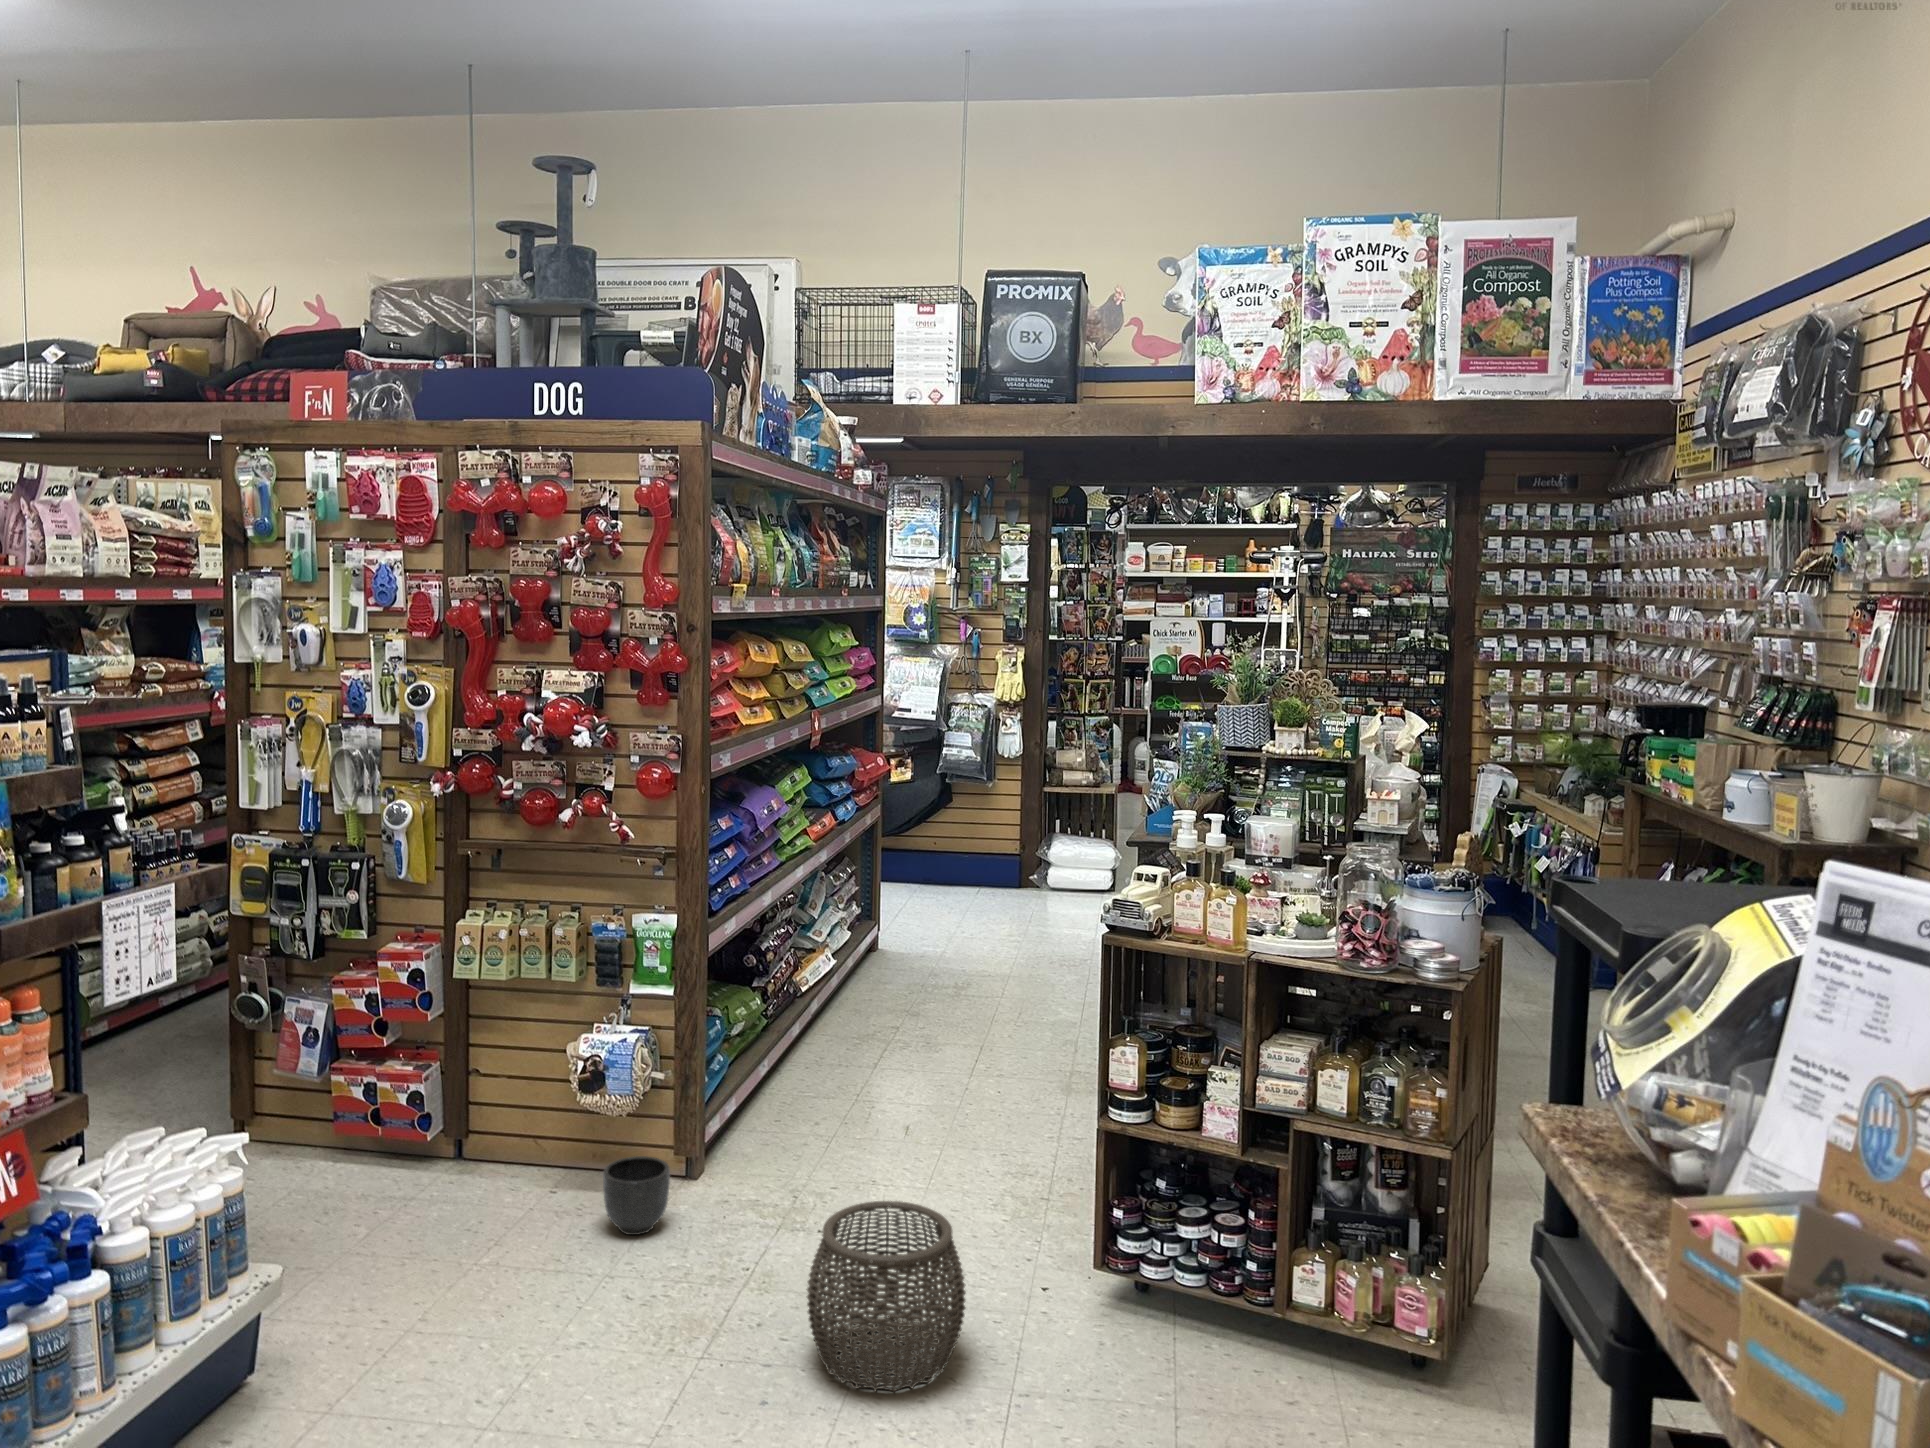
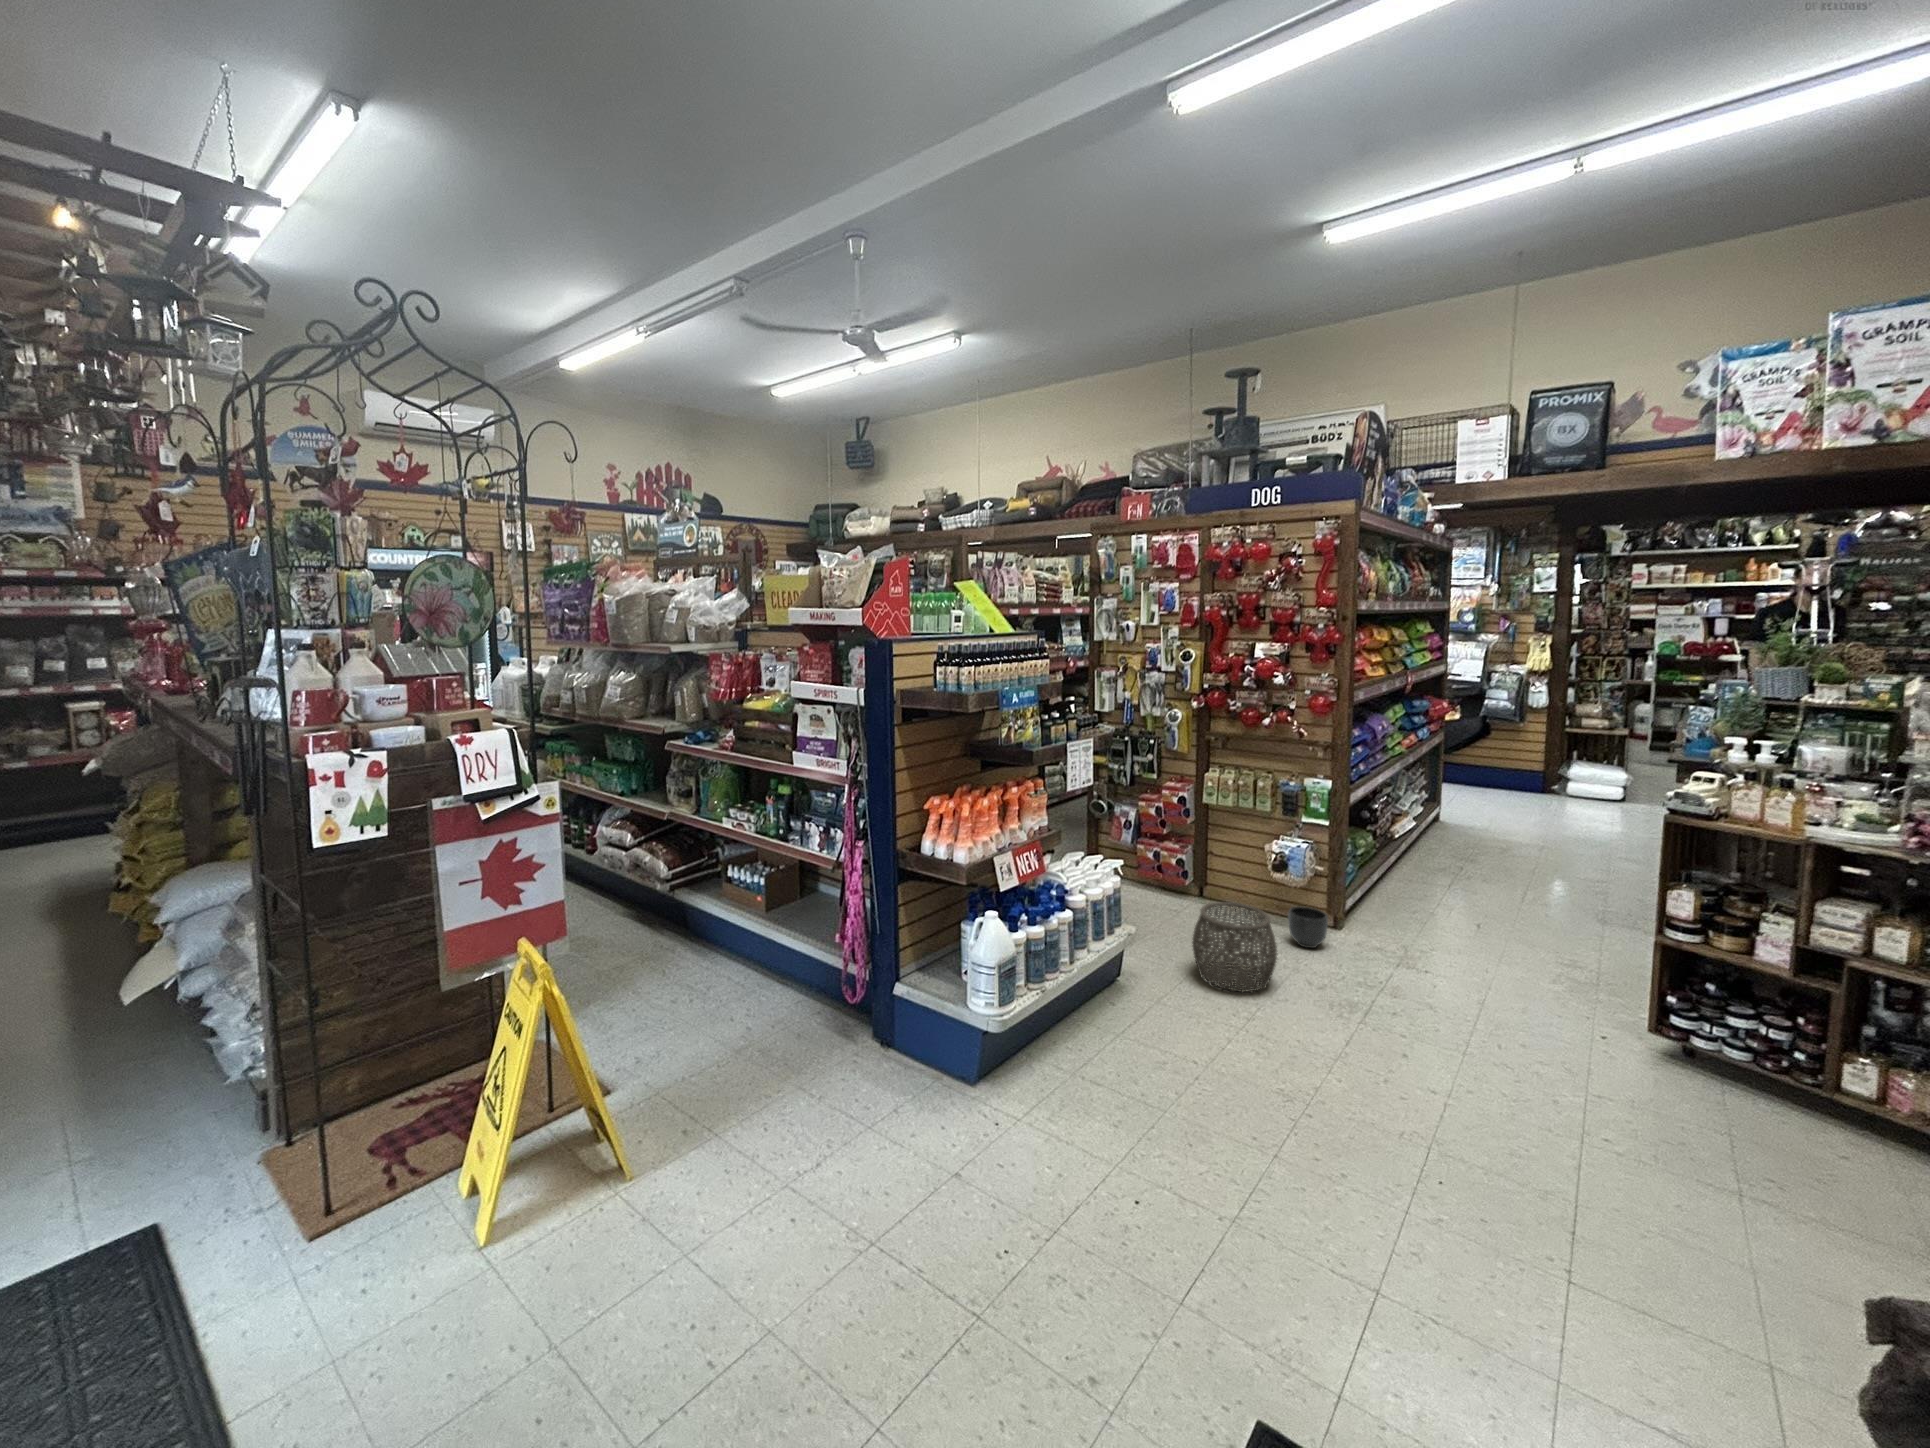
woven basket: present [807,1201,966,1392] -> present [1192,902,1277,992]

